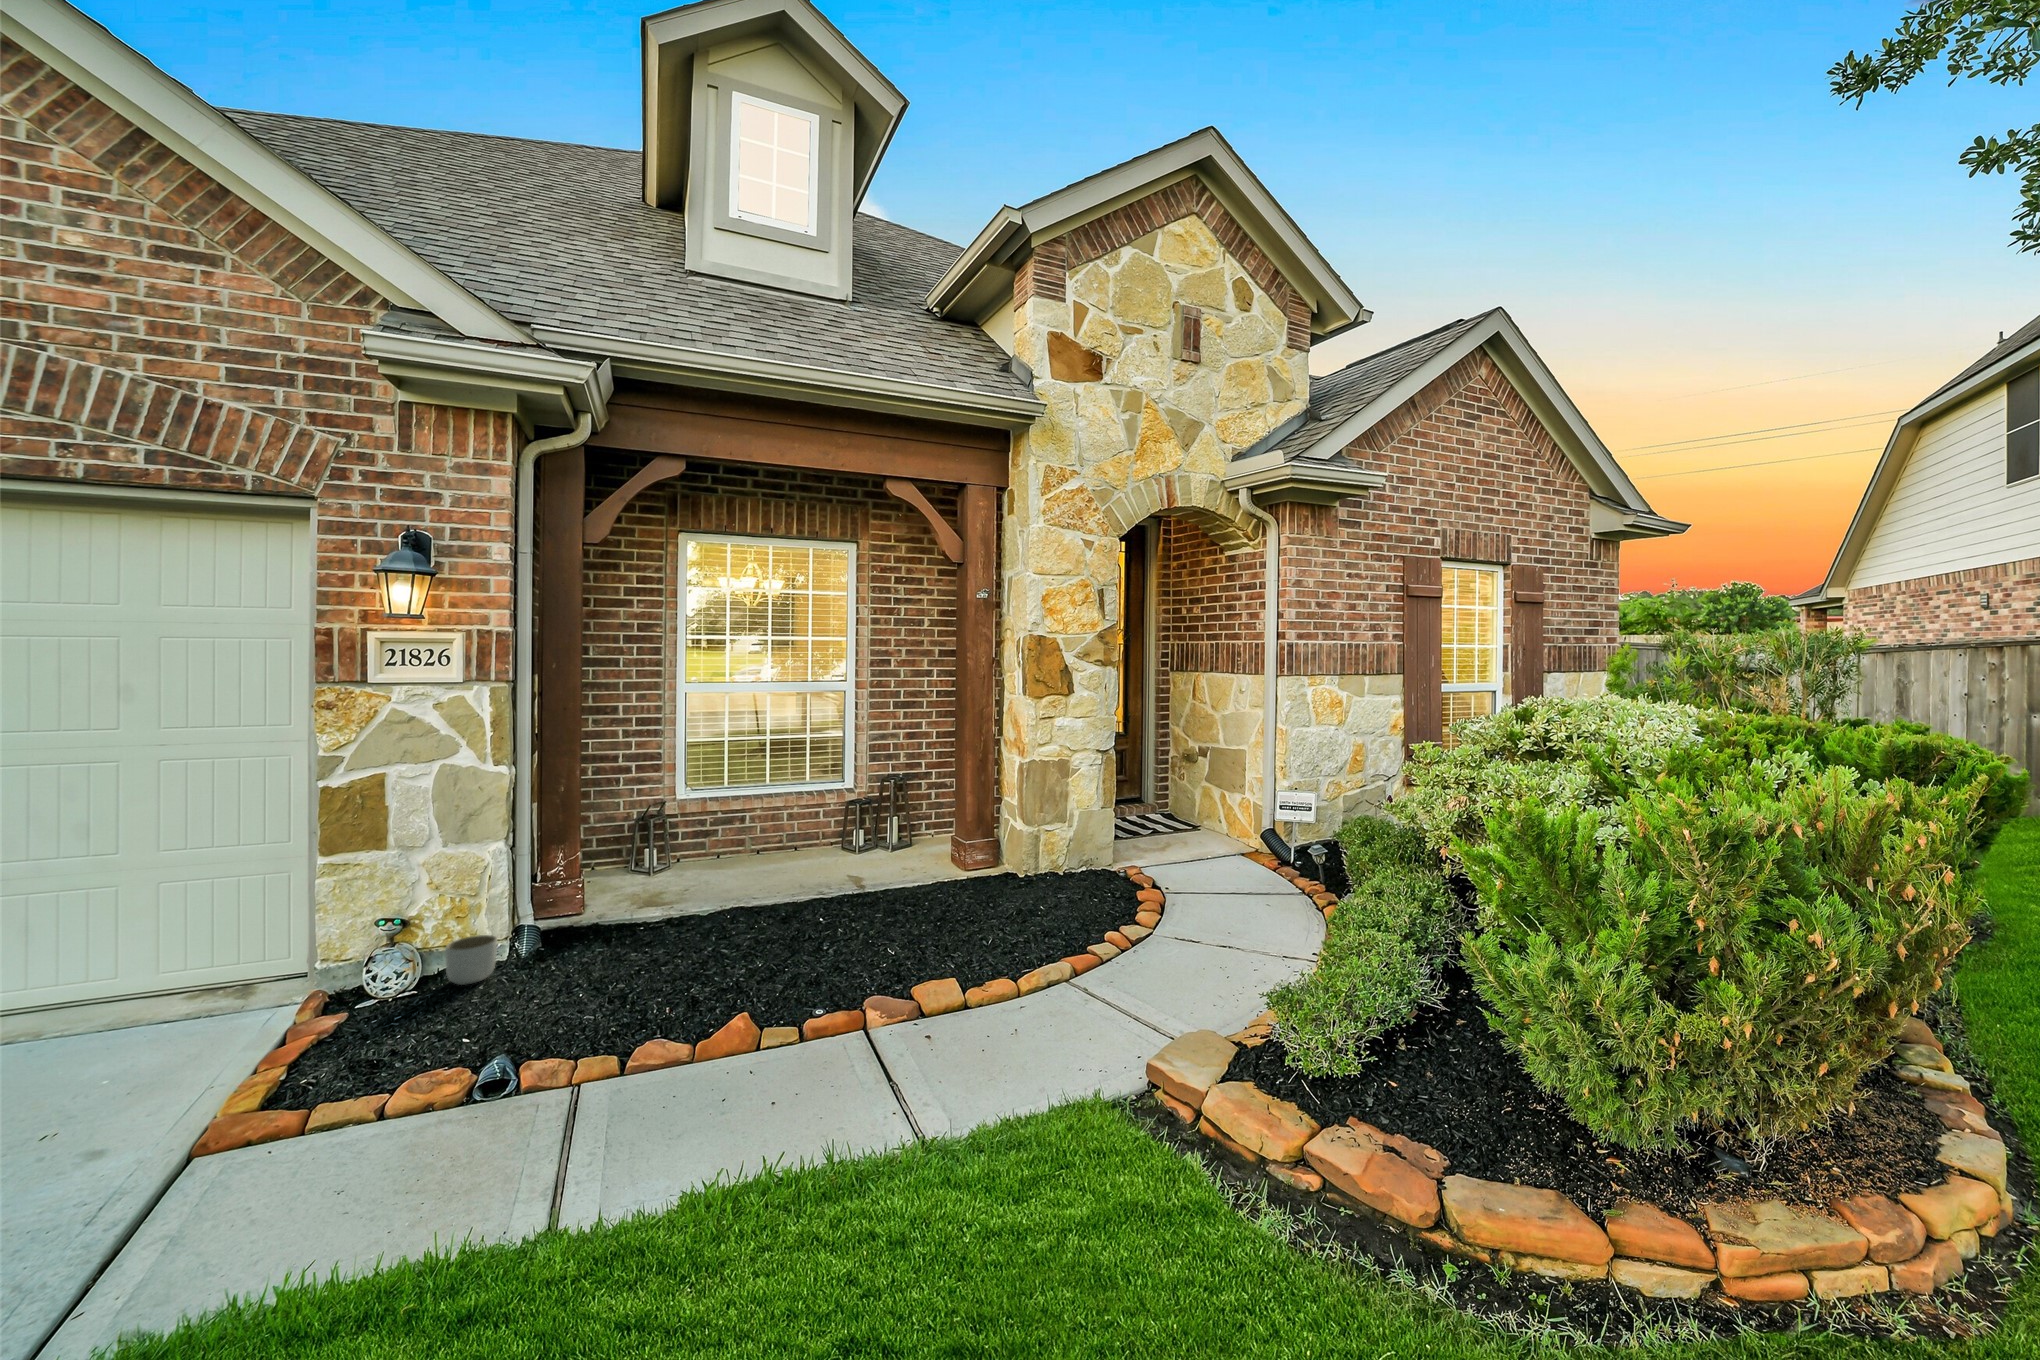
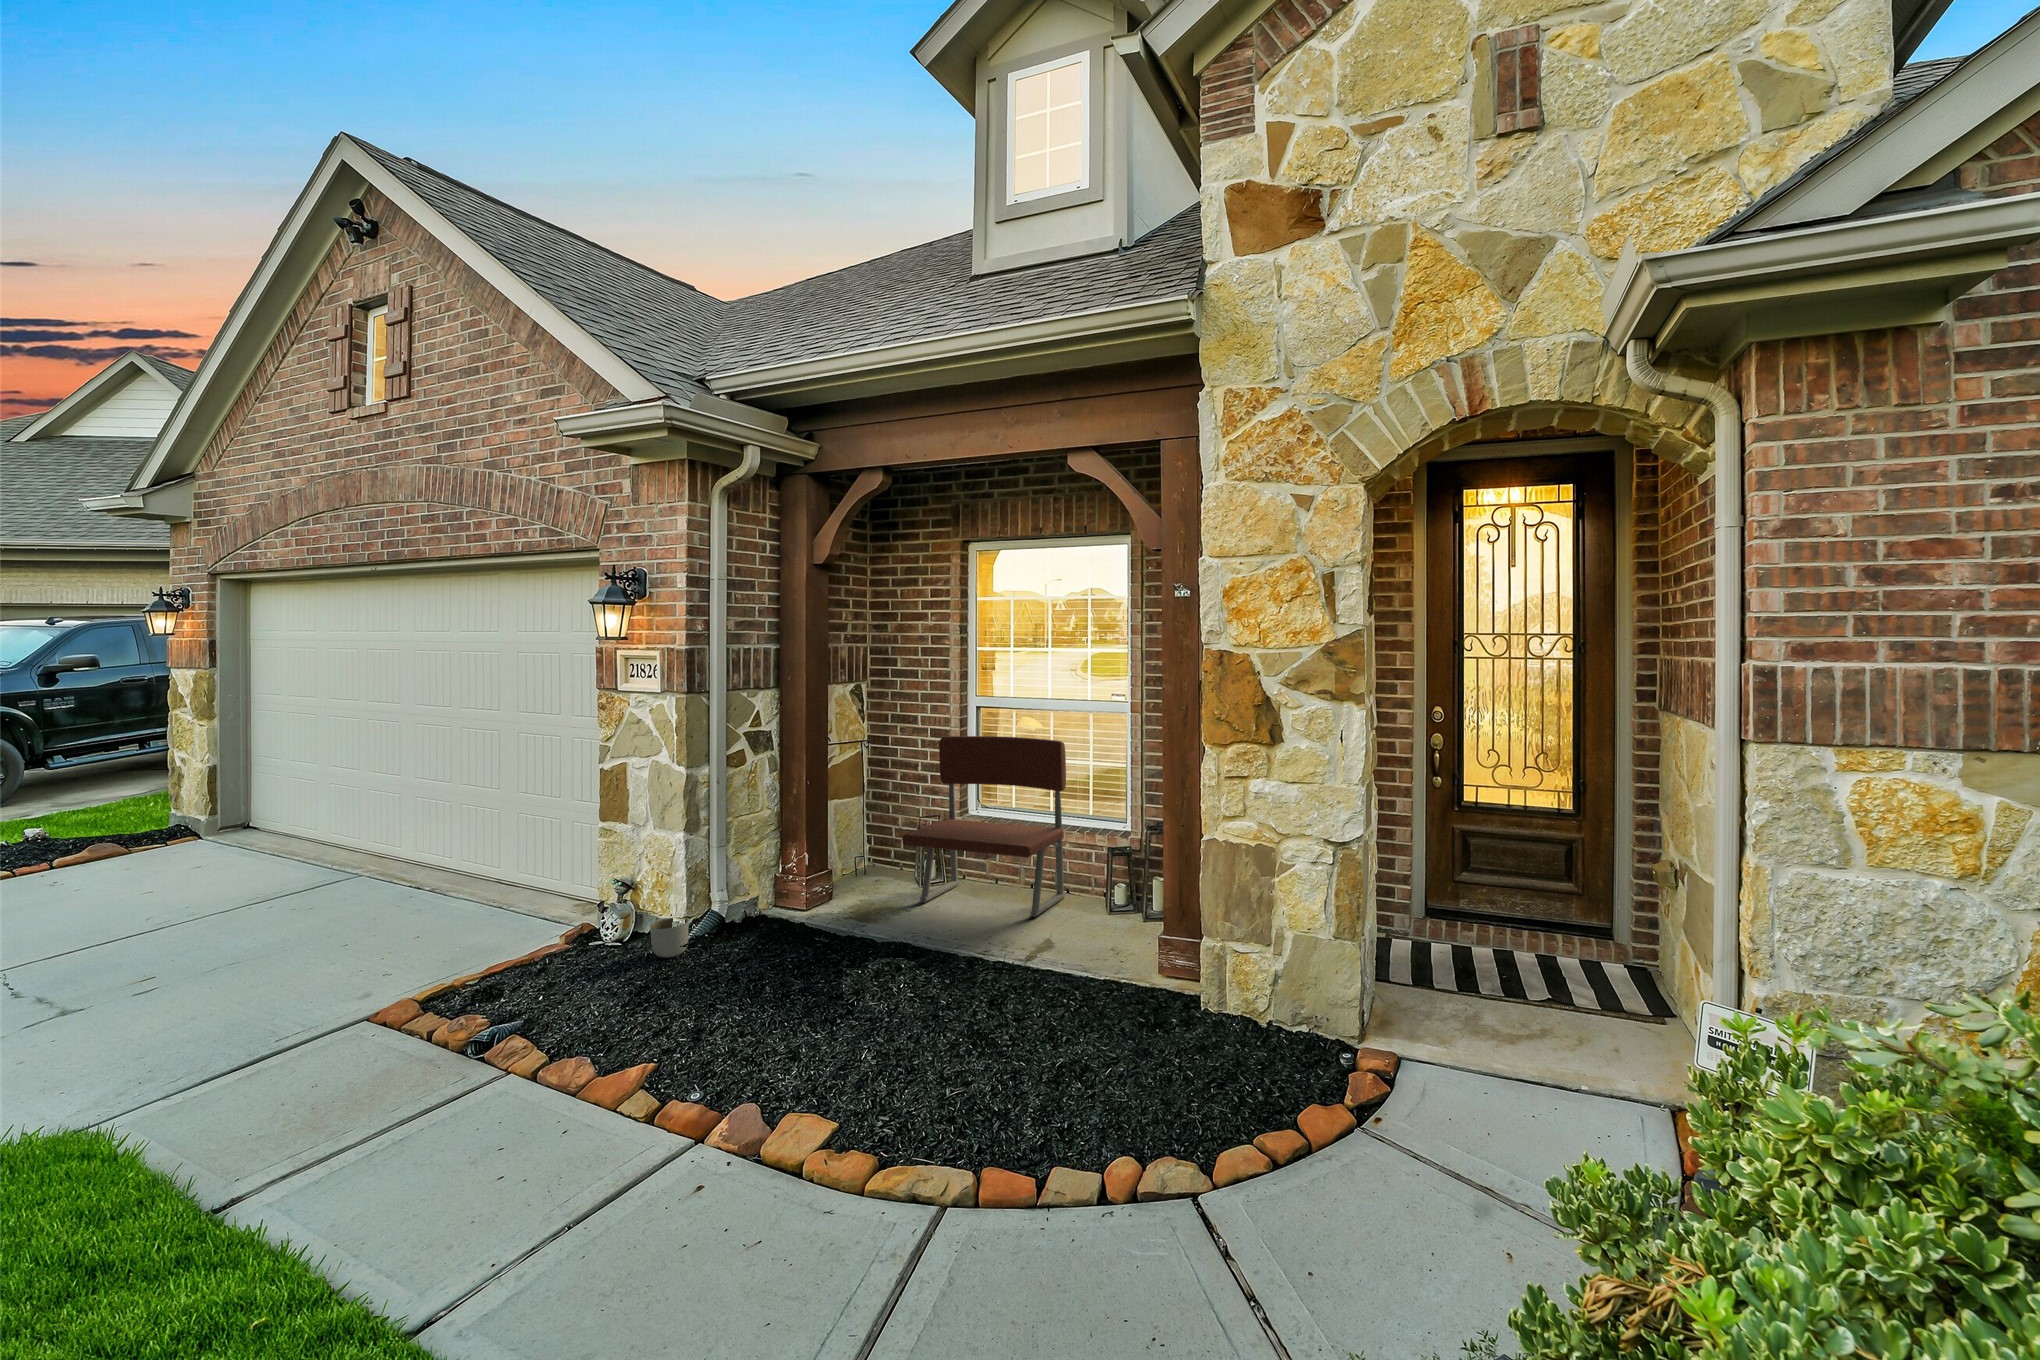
bench: none [670,716,820,884] -> present [902,736,1066,917]

